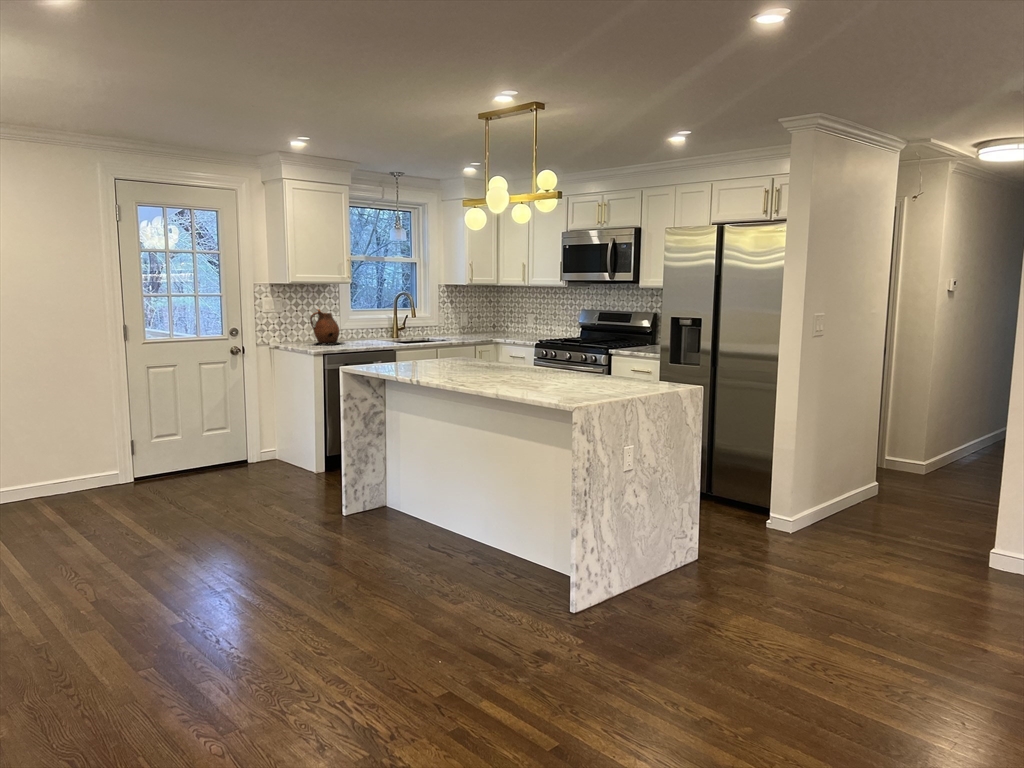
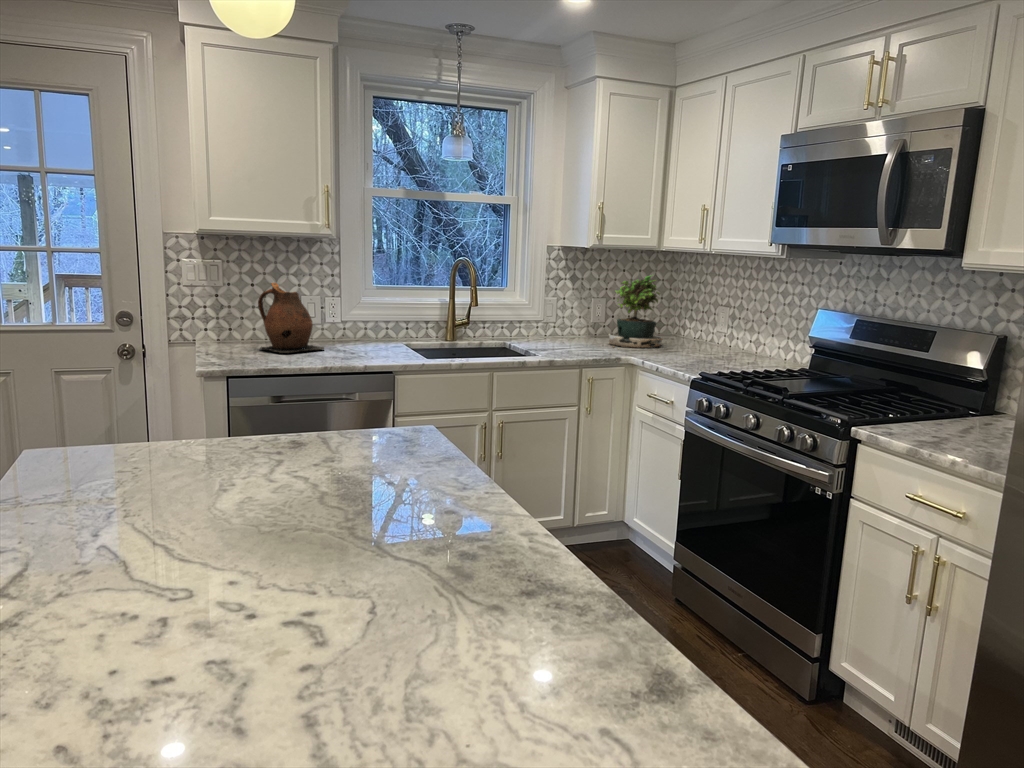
potted plant: none [476,298,504,337] -> present [609,276,663,348]

